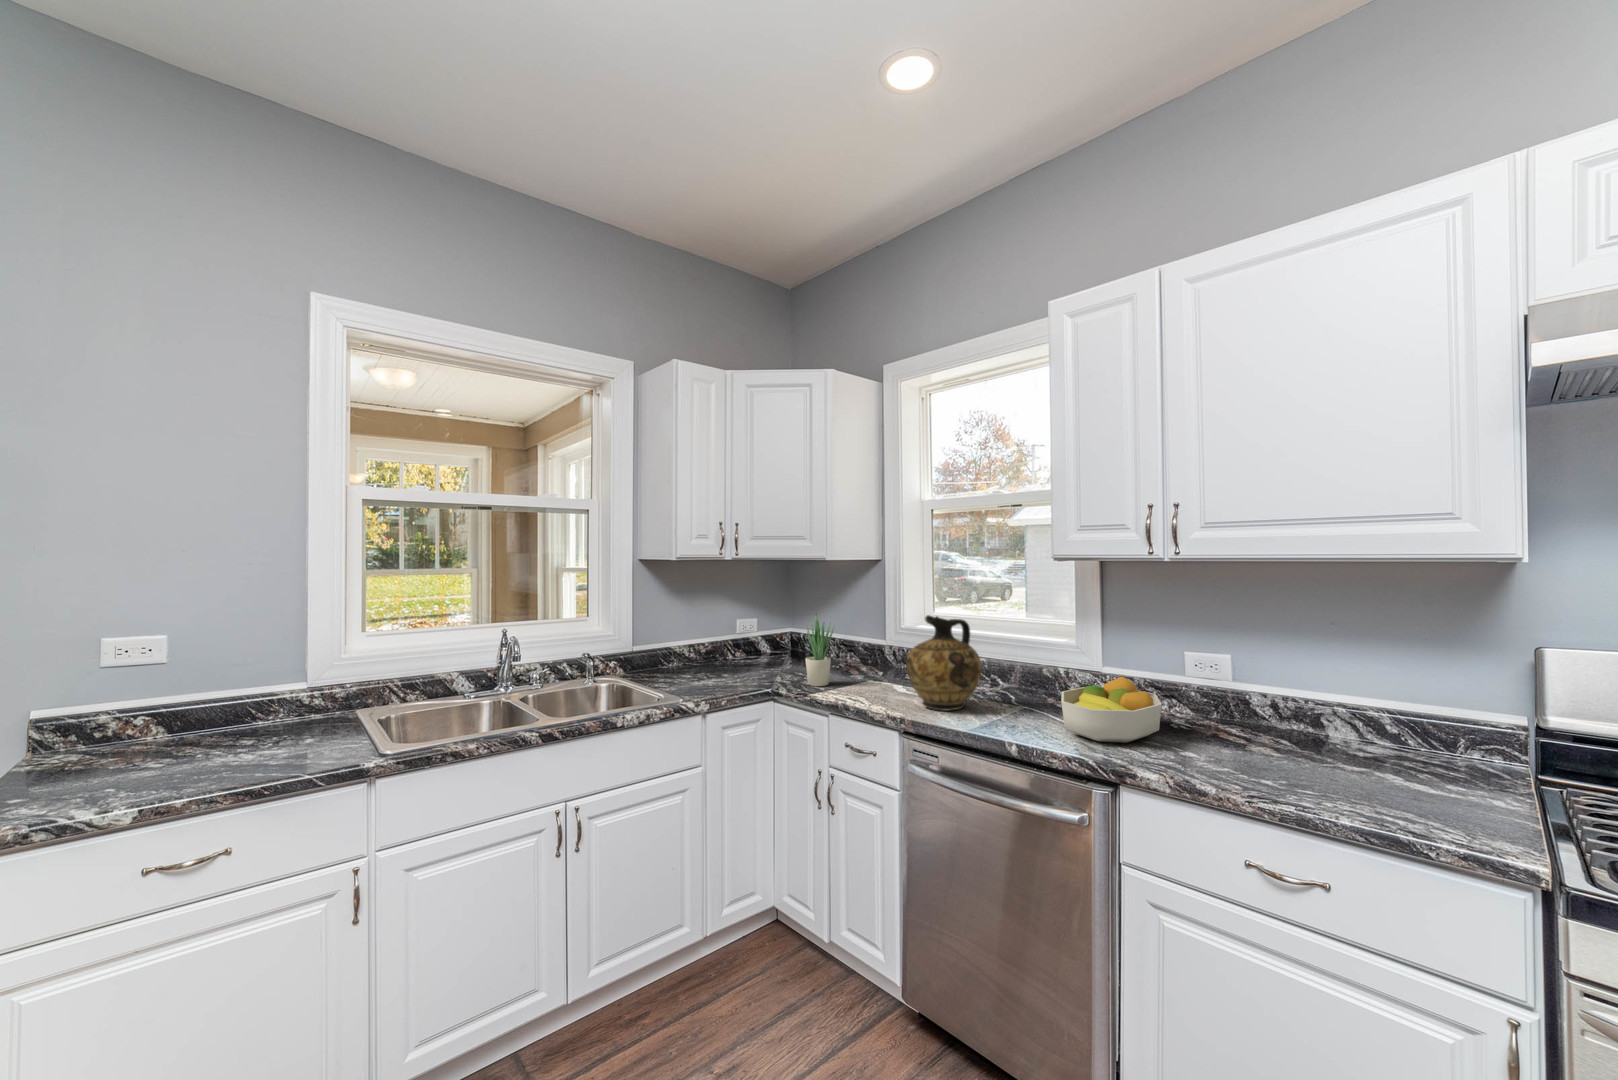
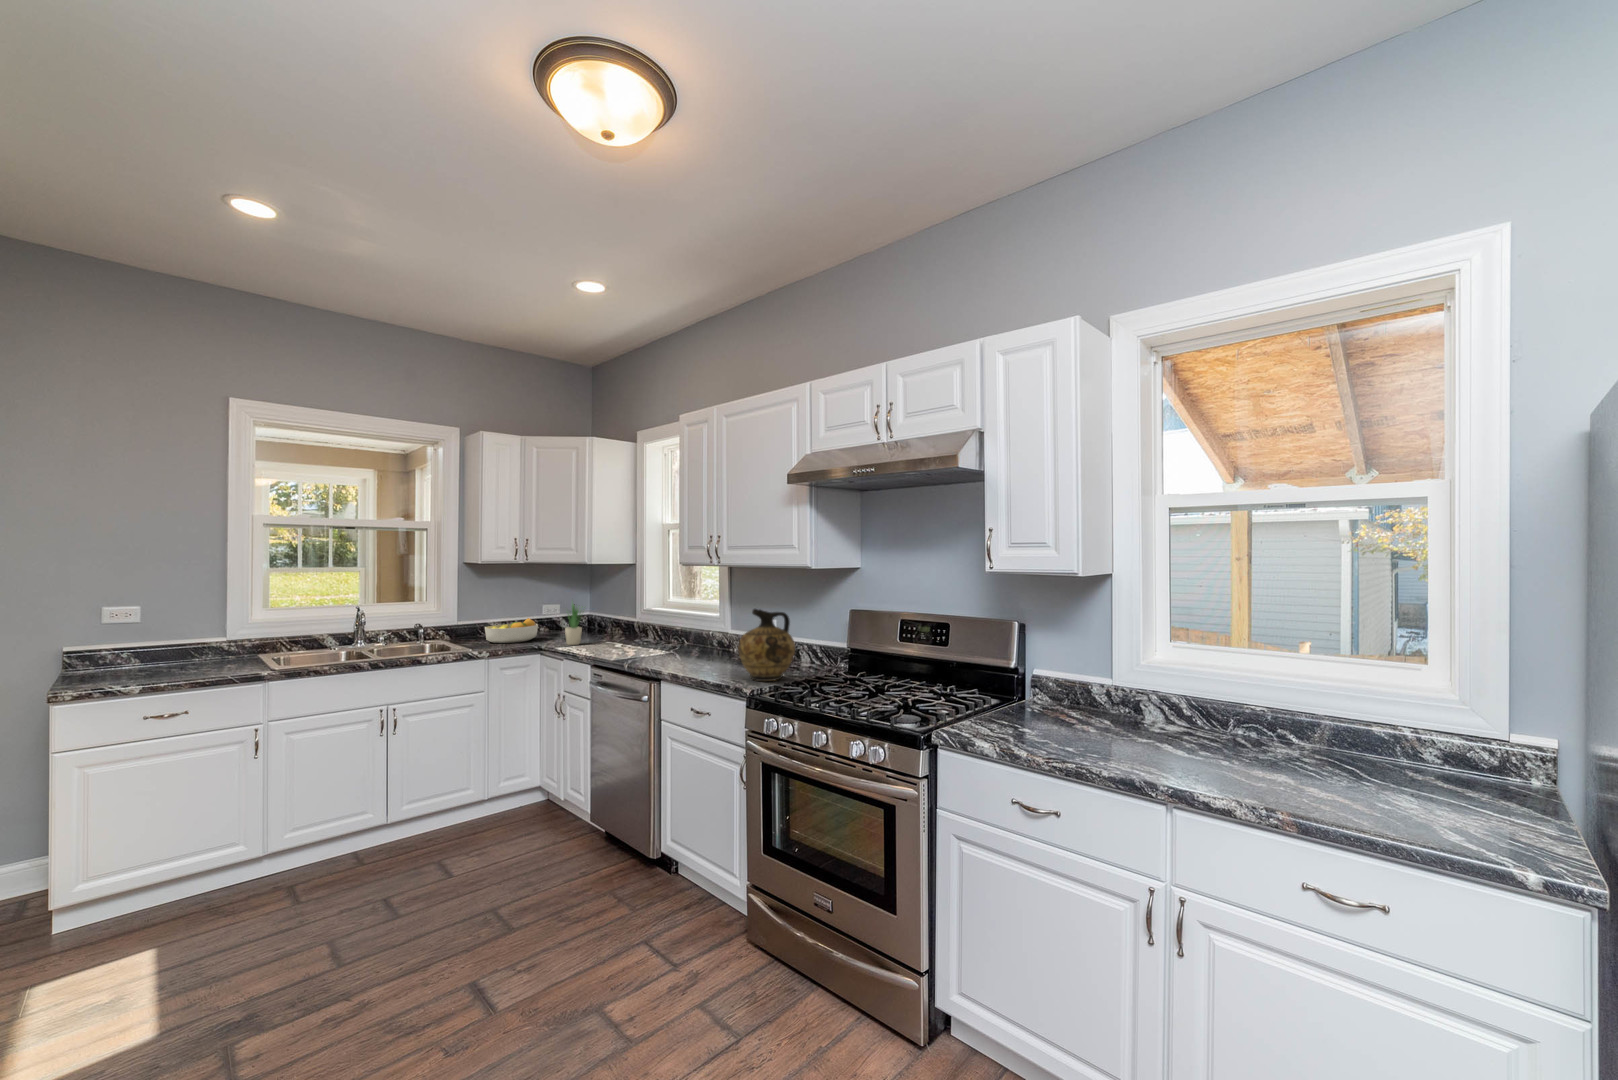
ceramic jug: present [906,615,982,710] -> present [738,609,795,681]
fruit bowl: present [1061,676,1162,743] -> present [485,618,538,643]

